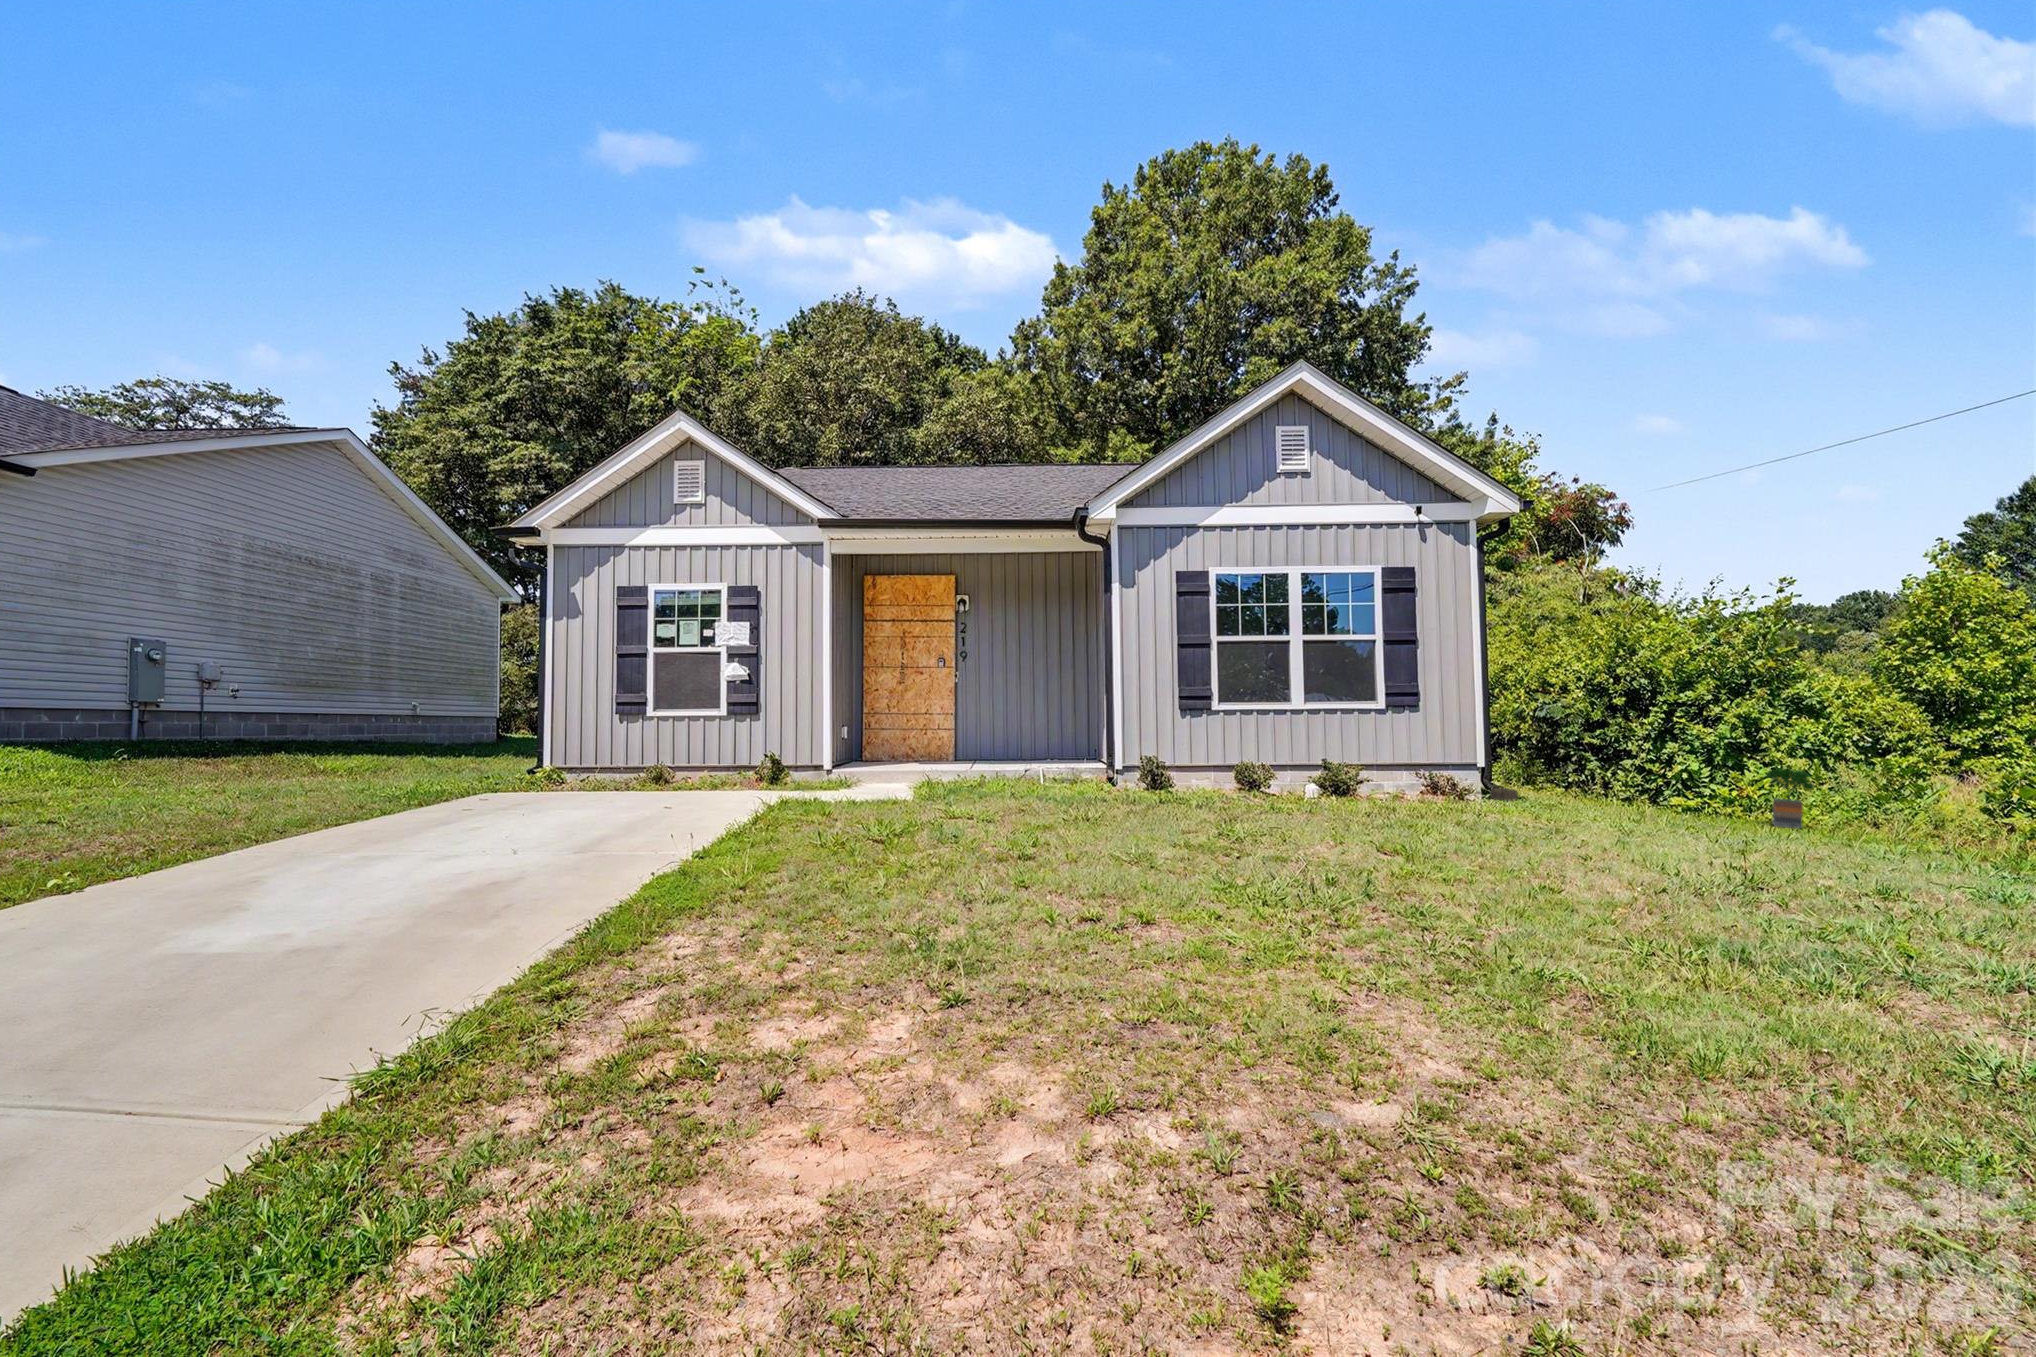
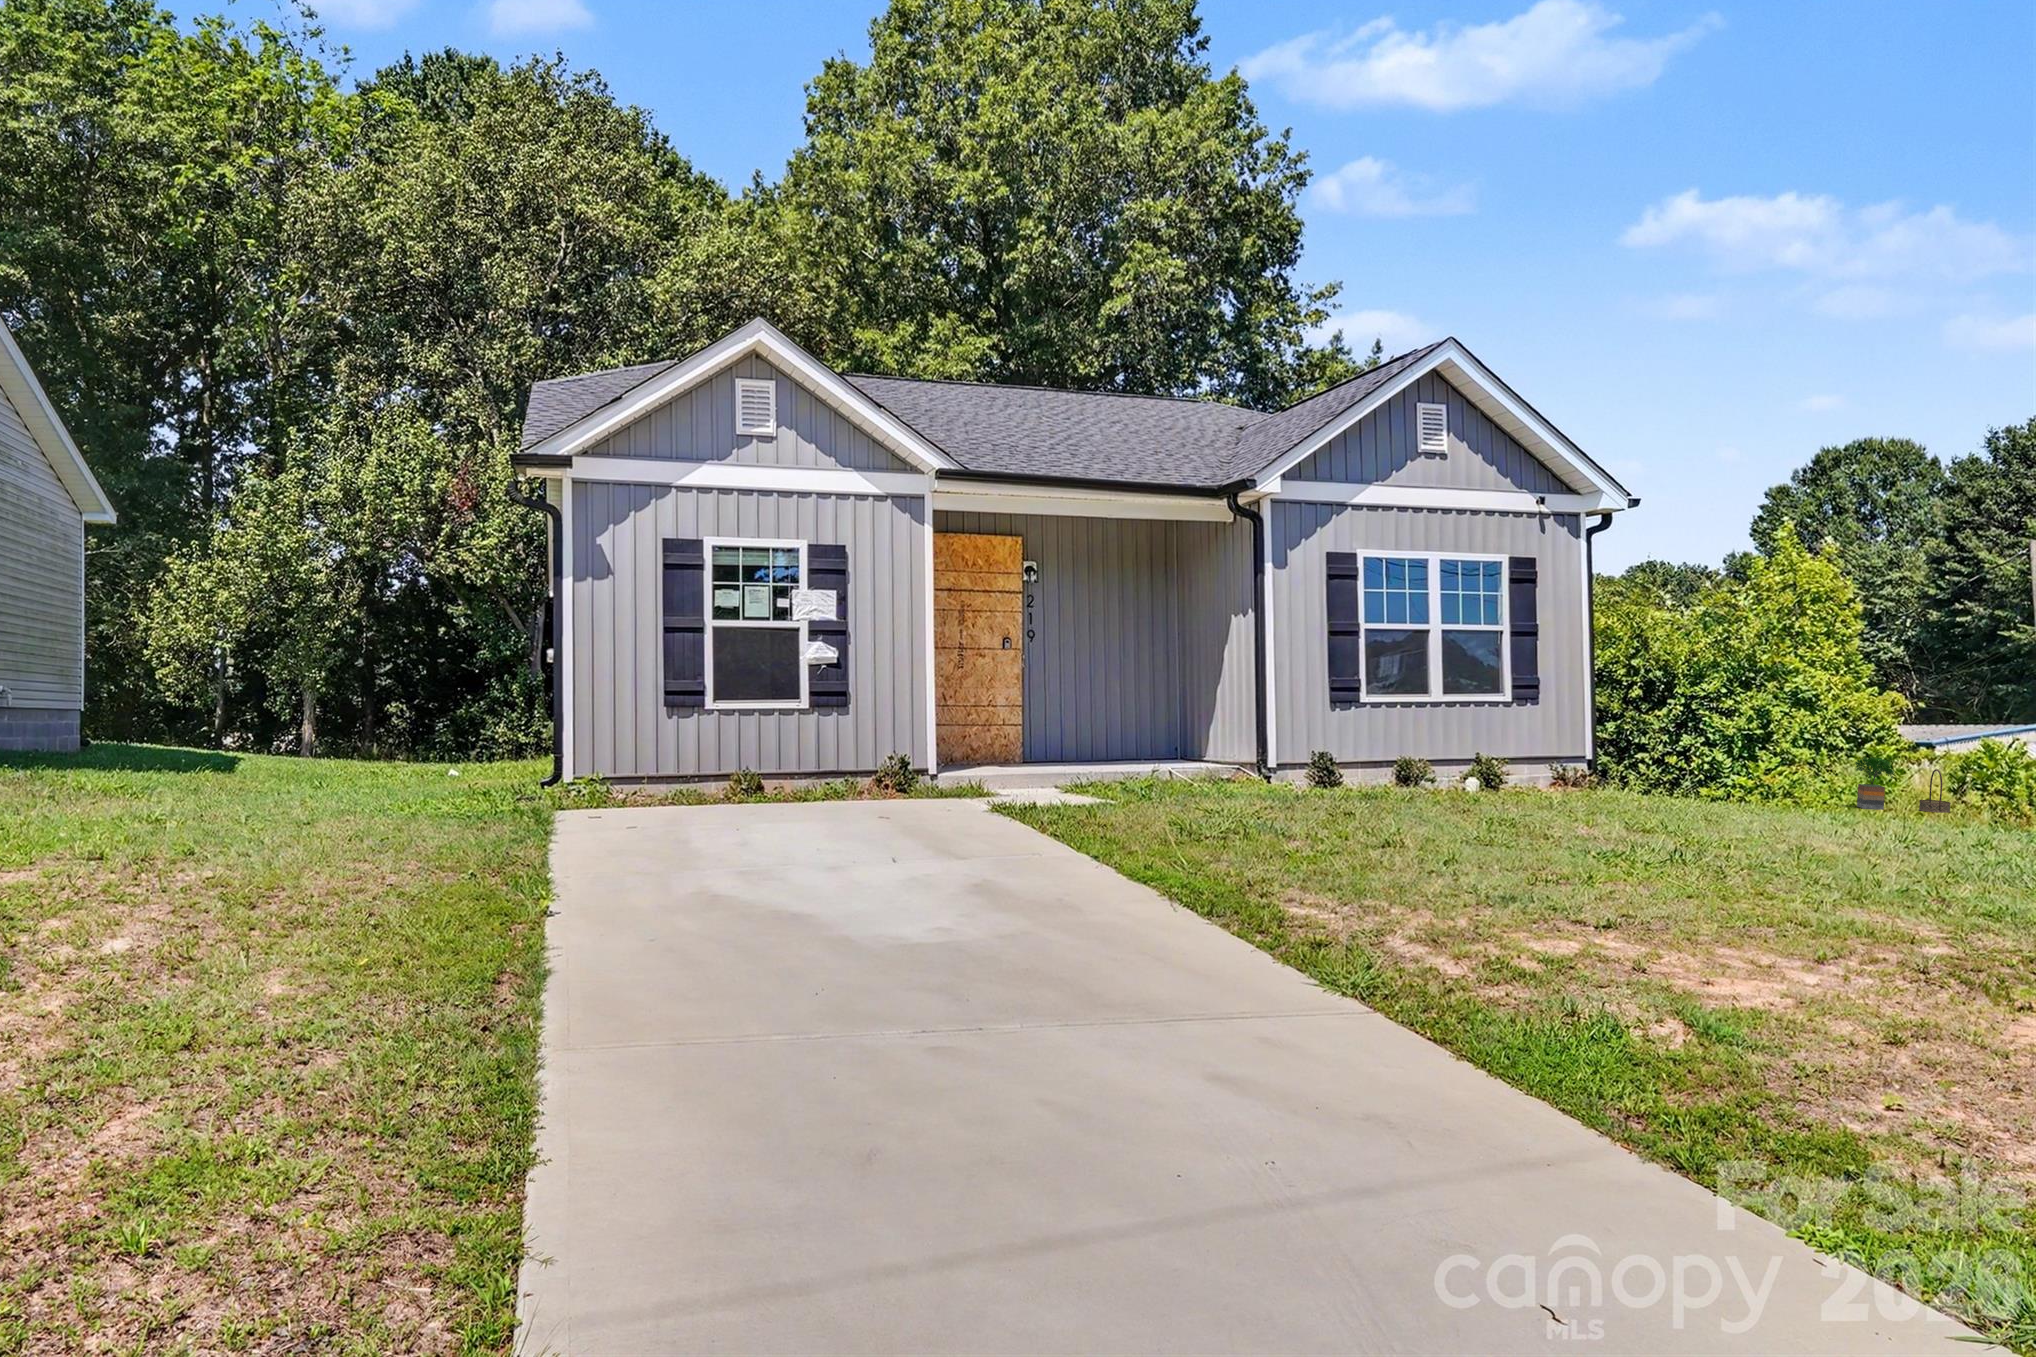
basket: present [1490,761,1518,800] -> present [1919,769,1951,813]

